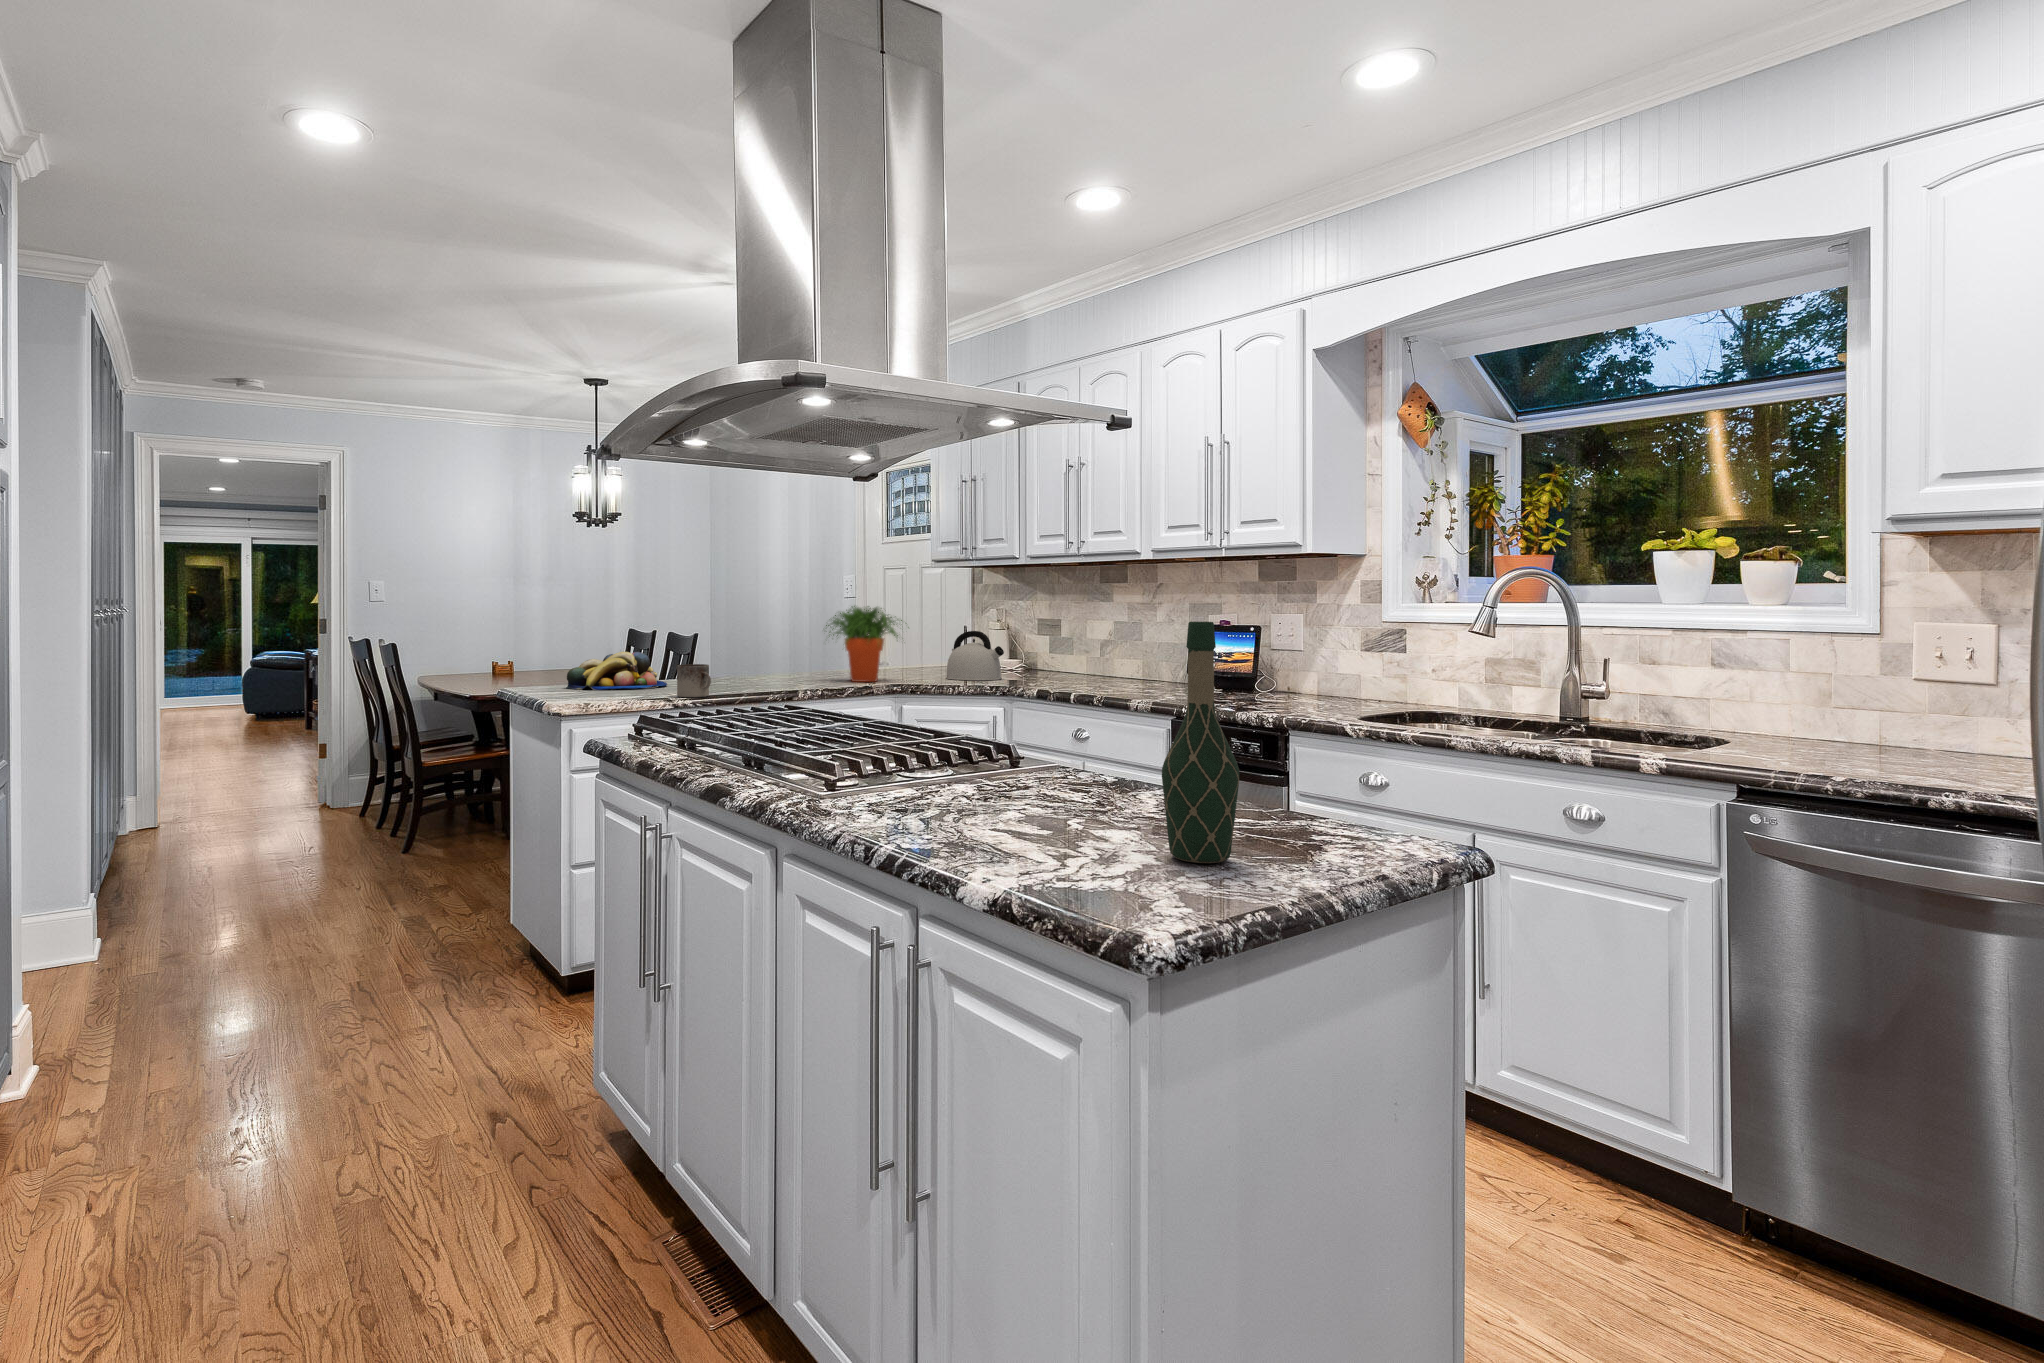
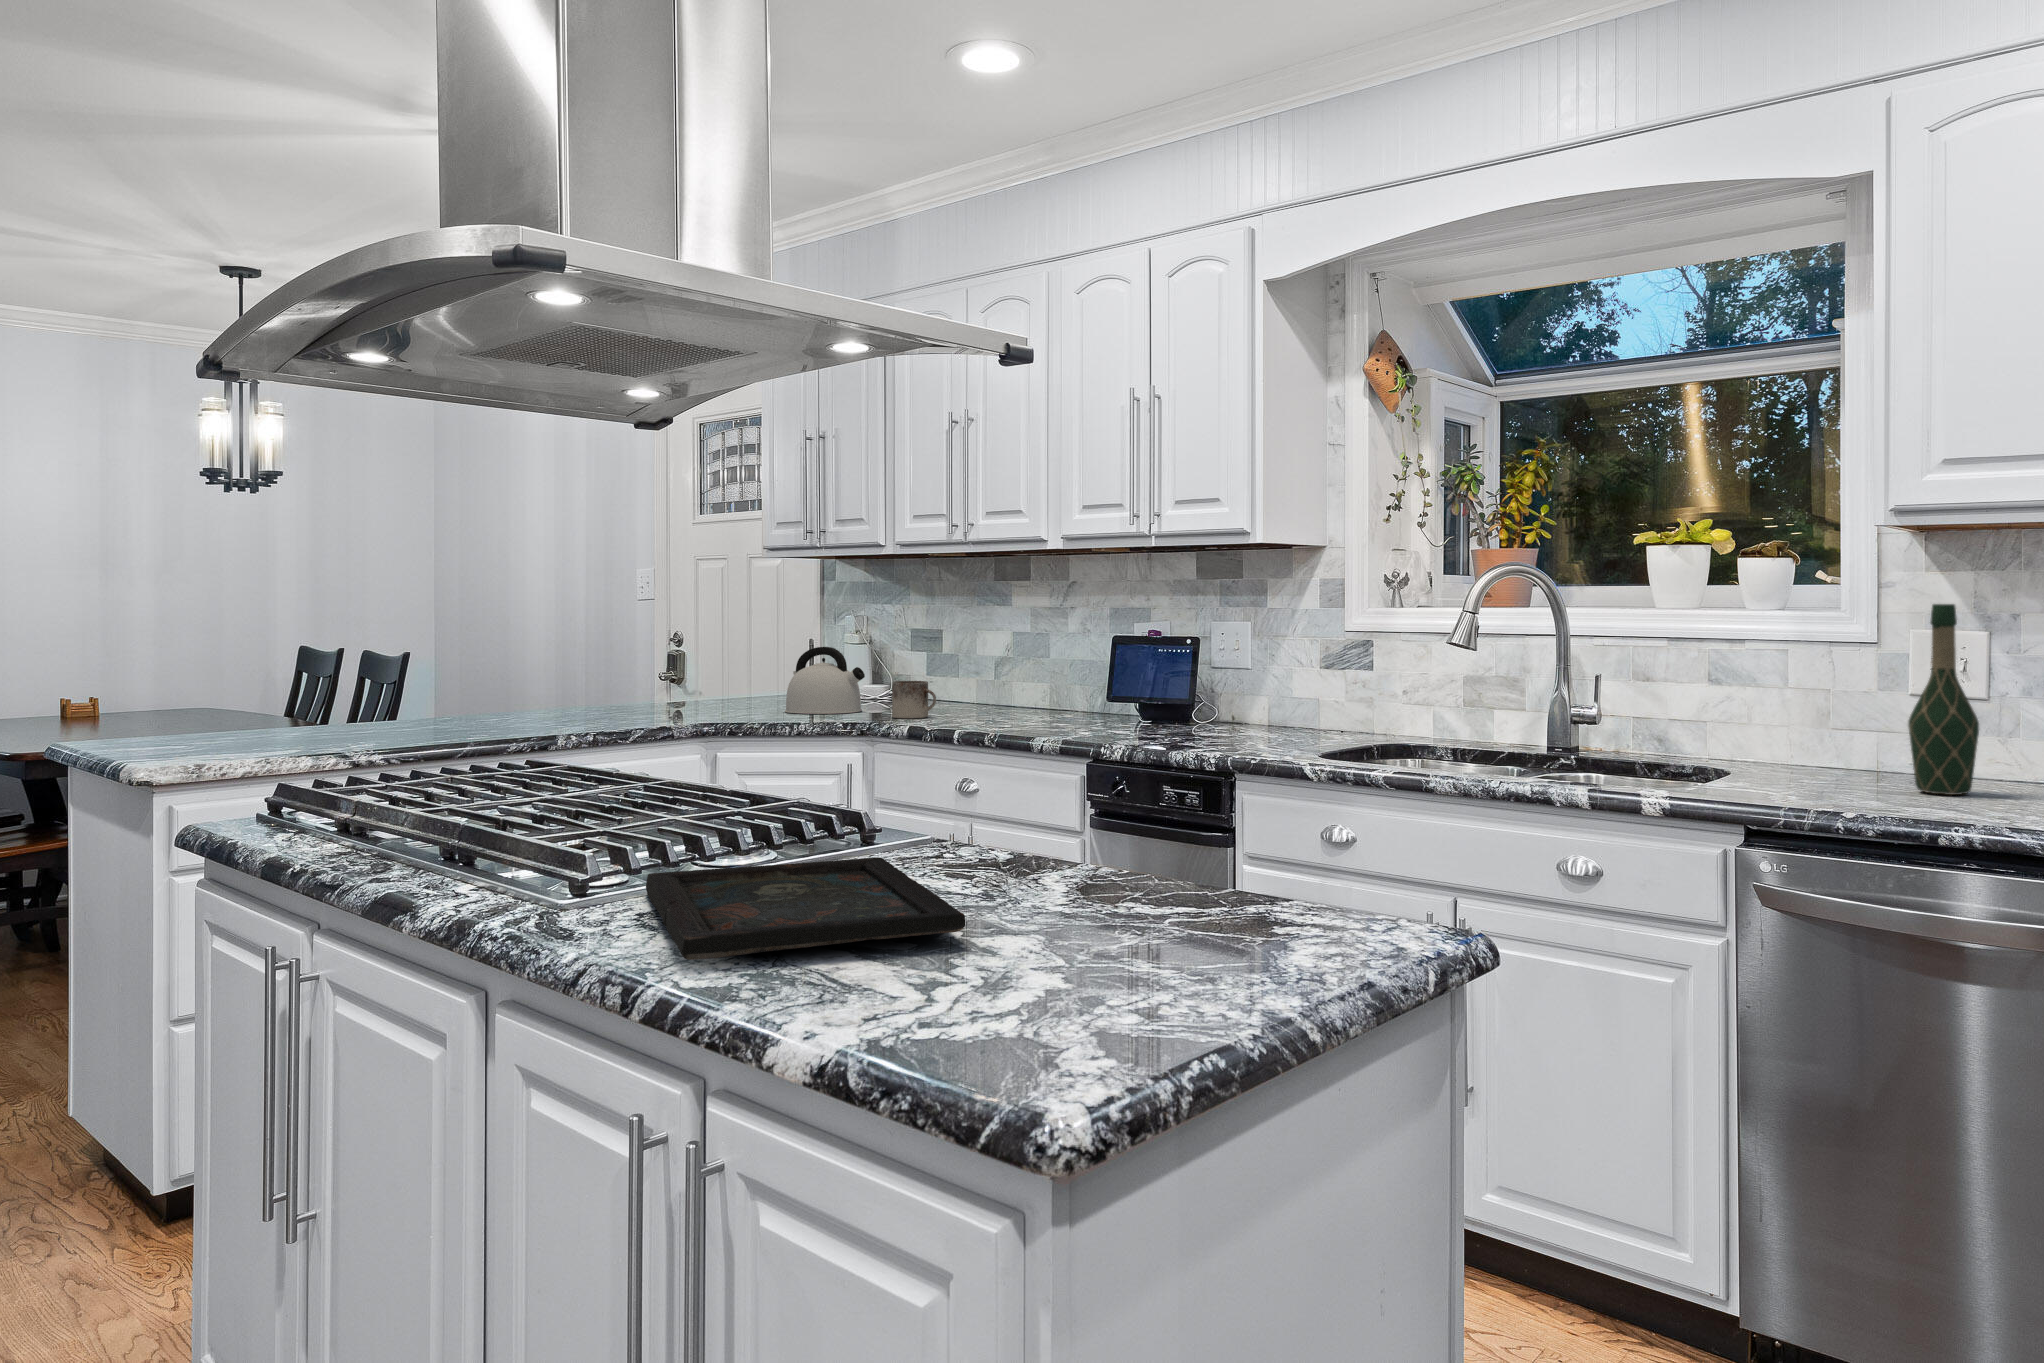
potted plant: present [826,606,909,682] -> none [604,612,733,719]
wine bottle: present [1162,622,1239,863] -> present [1908,604,1979,795]
fruit bowl: present [566,652,667,690] -> none [193,682,364,741]
mug: present [677,664,711,697] -> present [892,681,936,718]
tray: none [871,776,1087,833] -> present [646,857,965,960]

